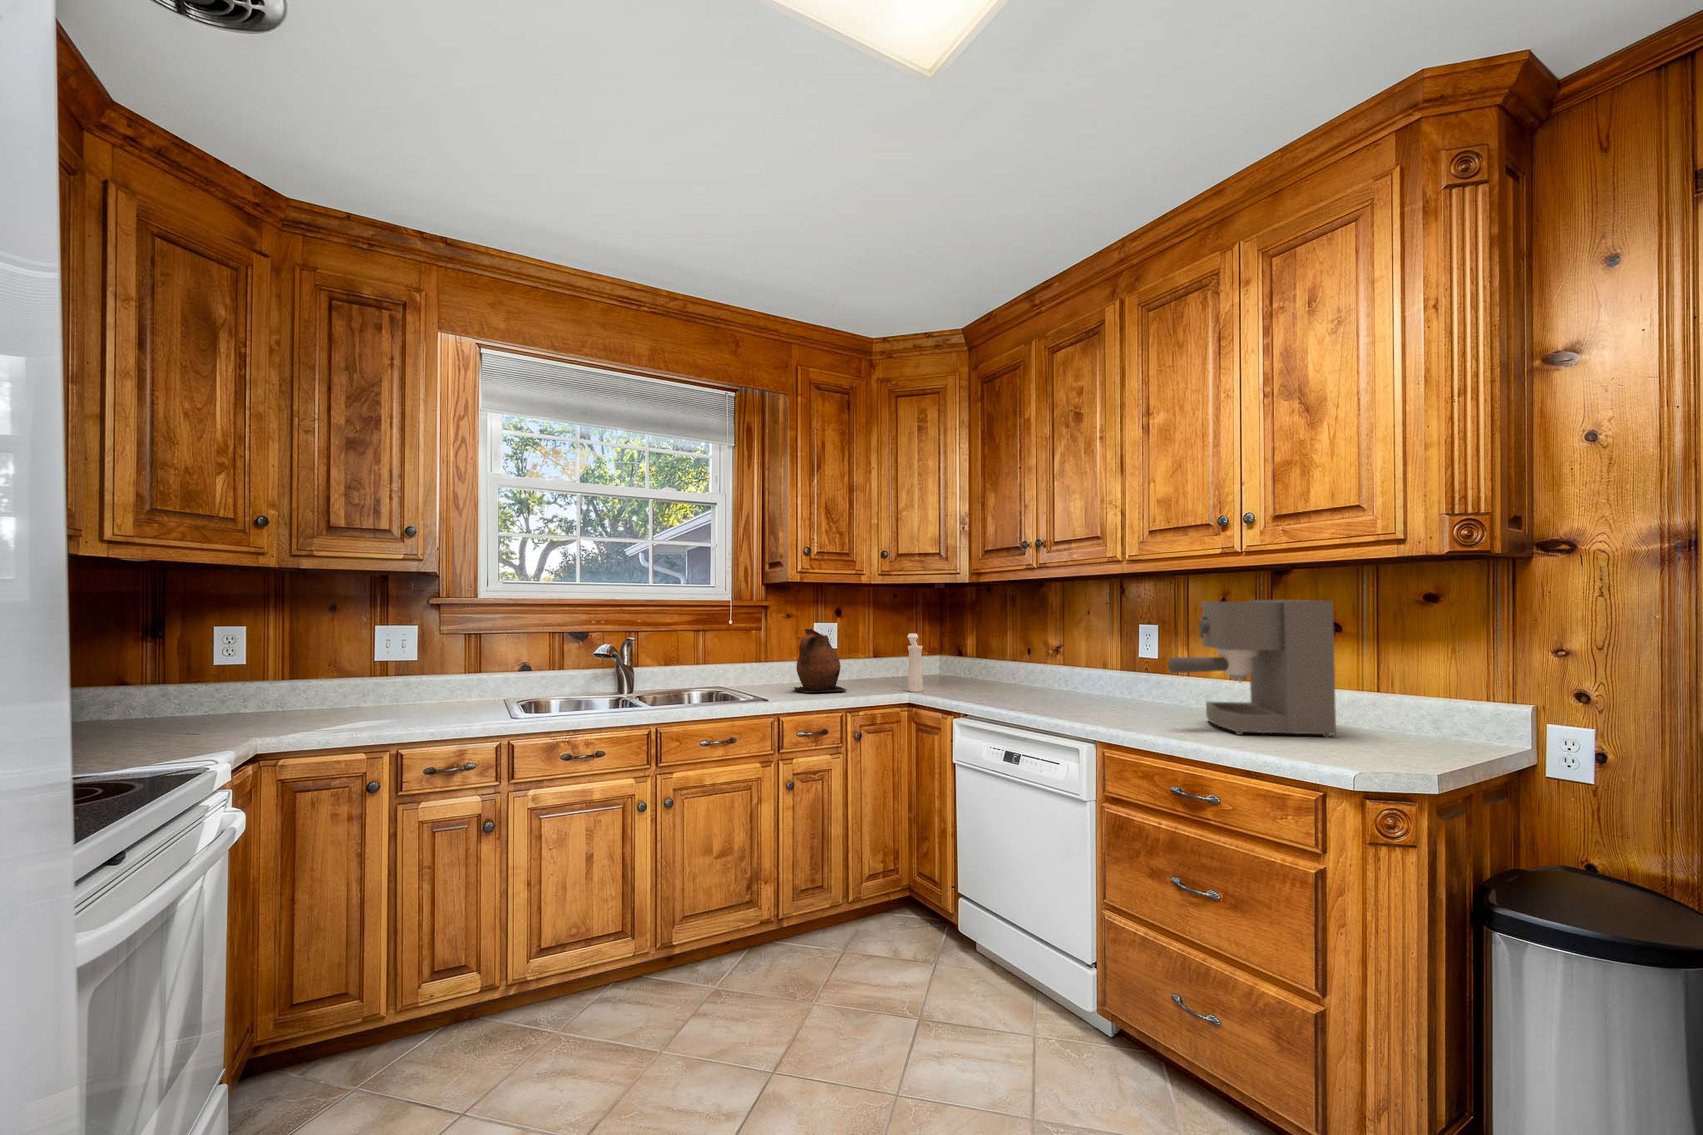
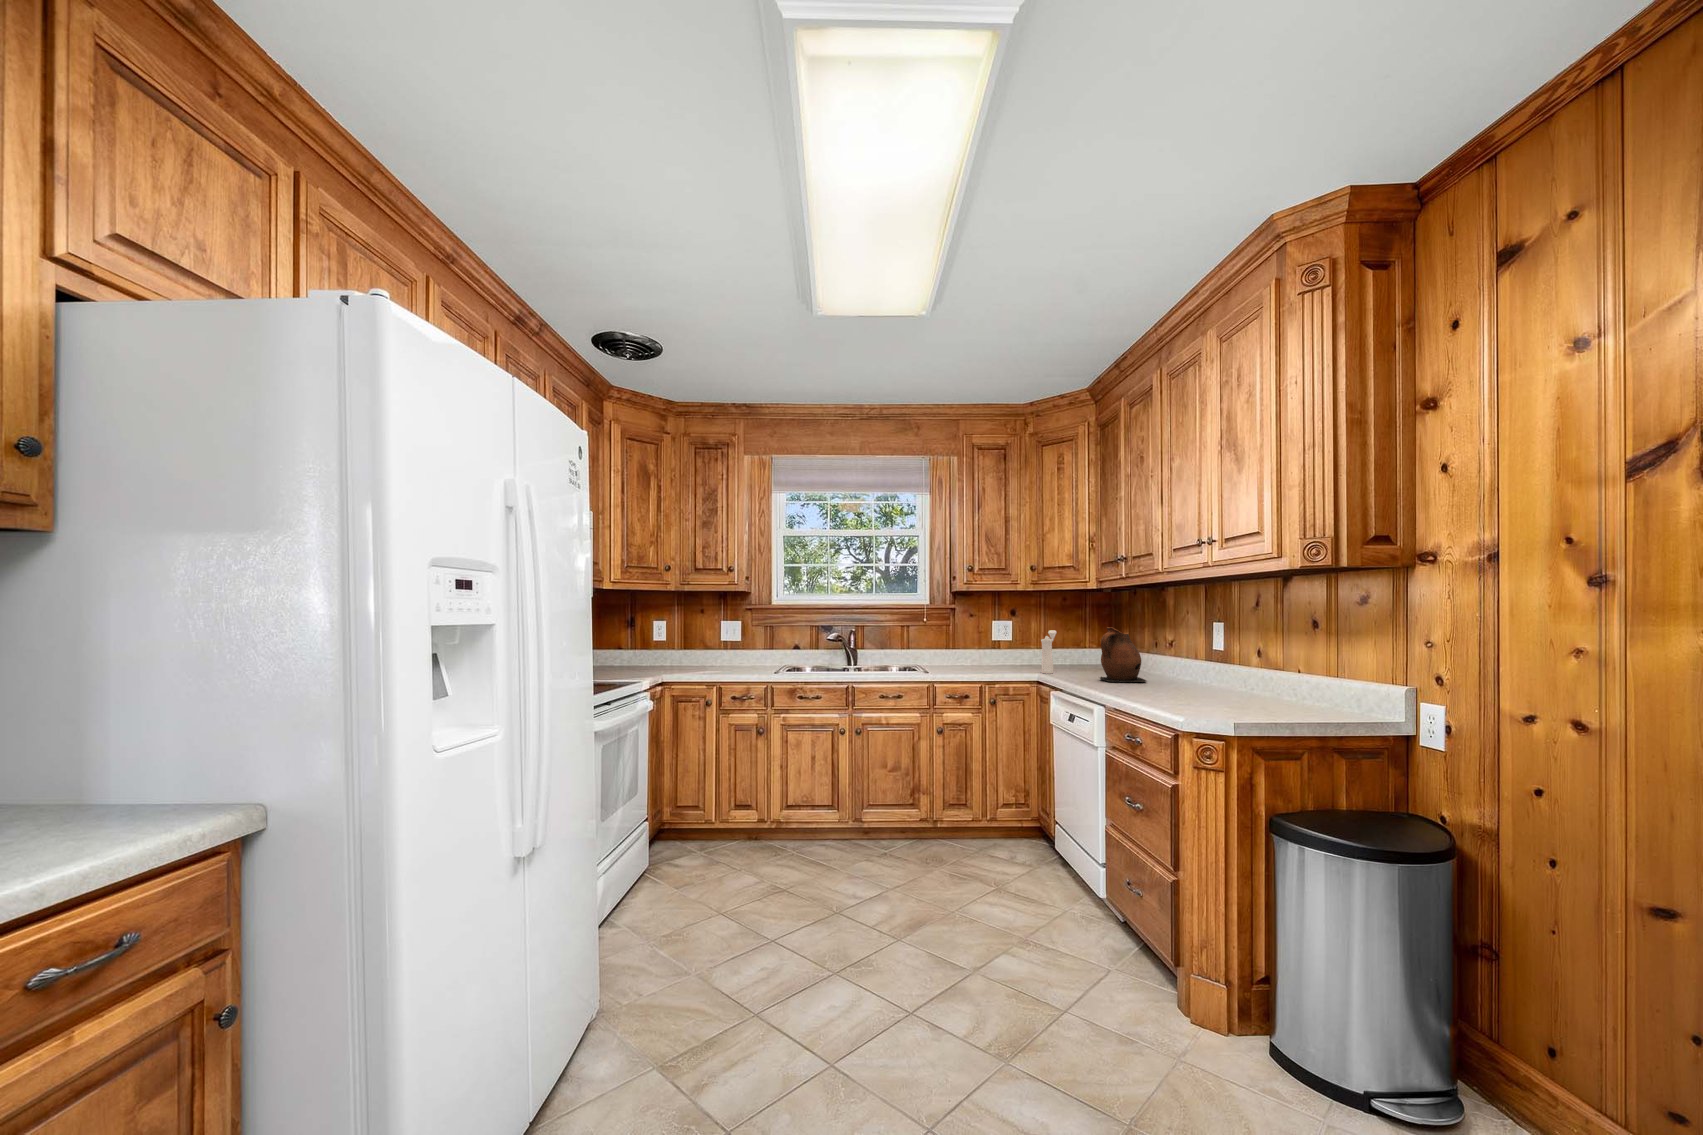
coffee maker: present [1168,600,1336,737] -> none [1147,605,1275,712]
ceramic pitcher: present [794,629,847,692] -> present [1100,627,1146,683]

